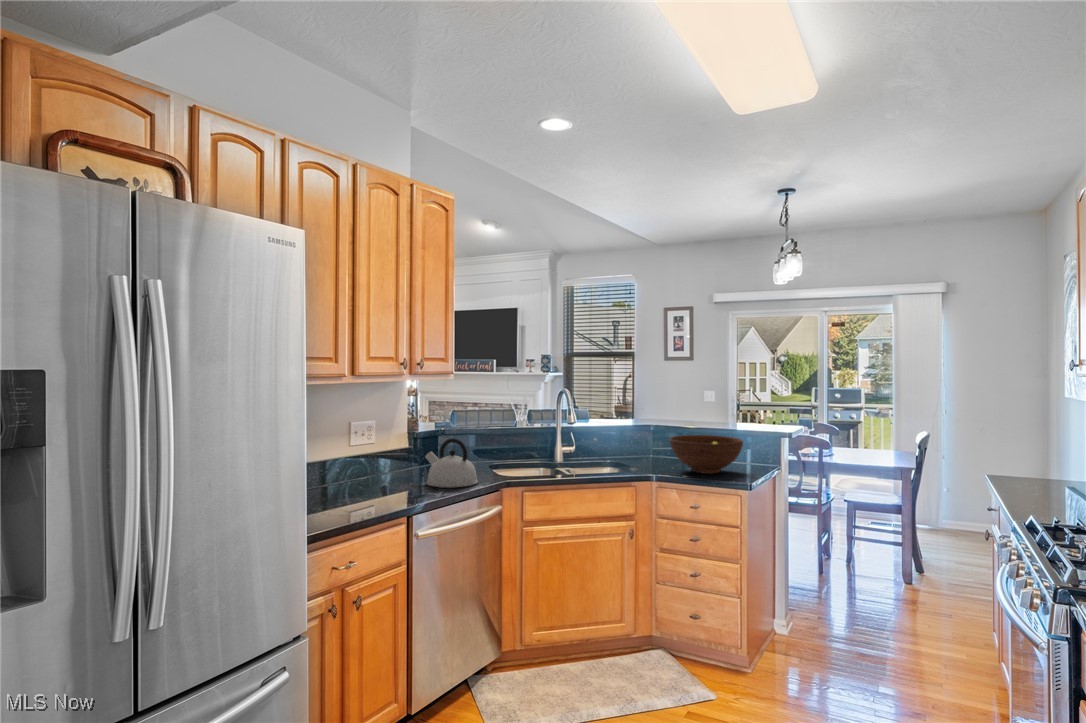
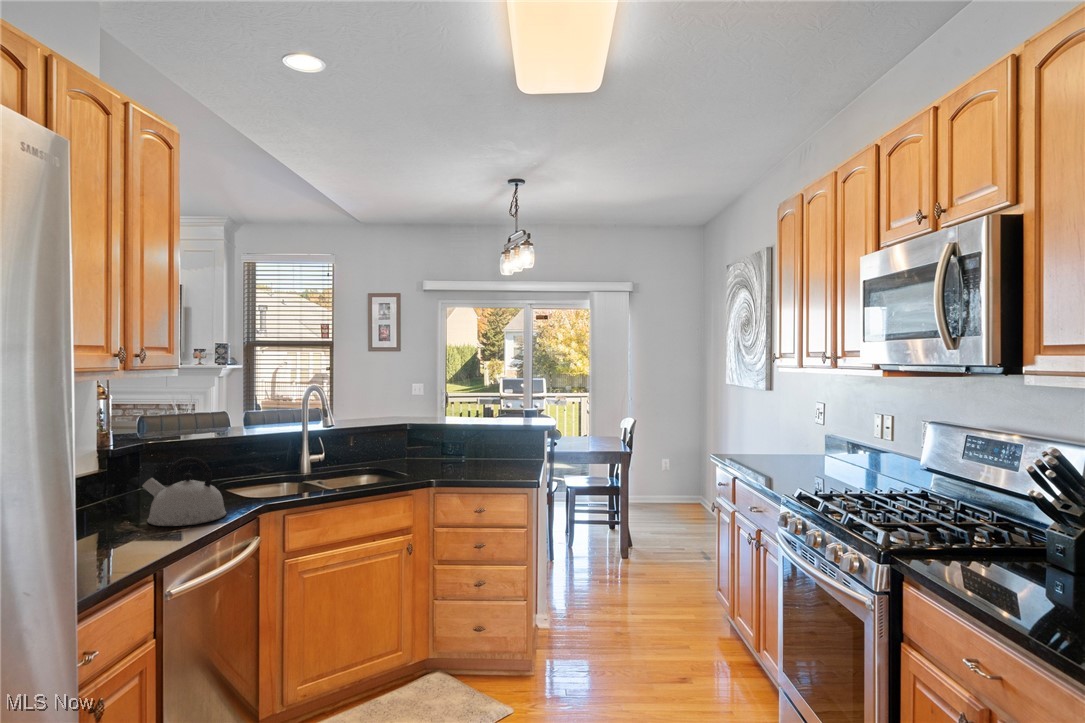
fruit bowl: present [670,435,743,474] -> none [443,432,519,473]

